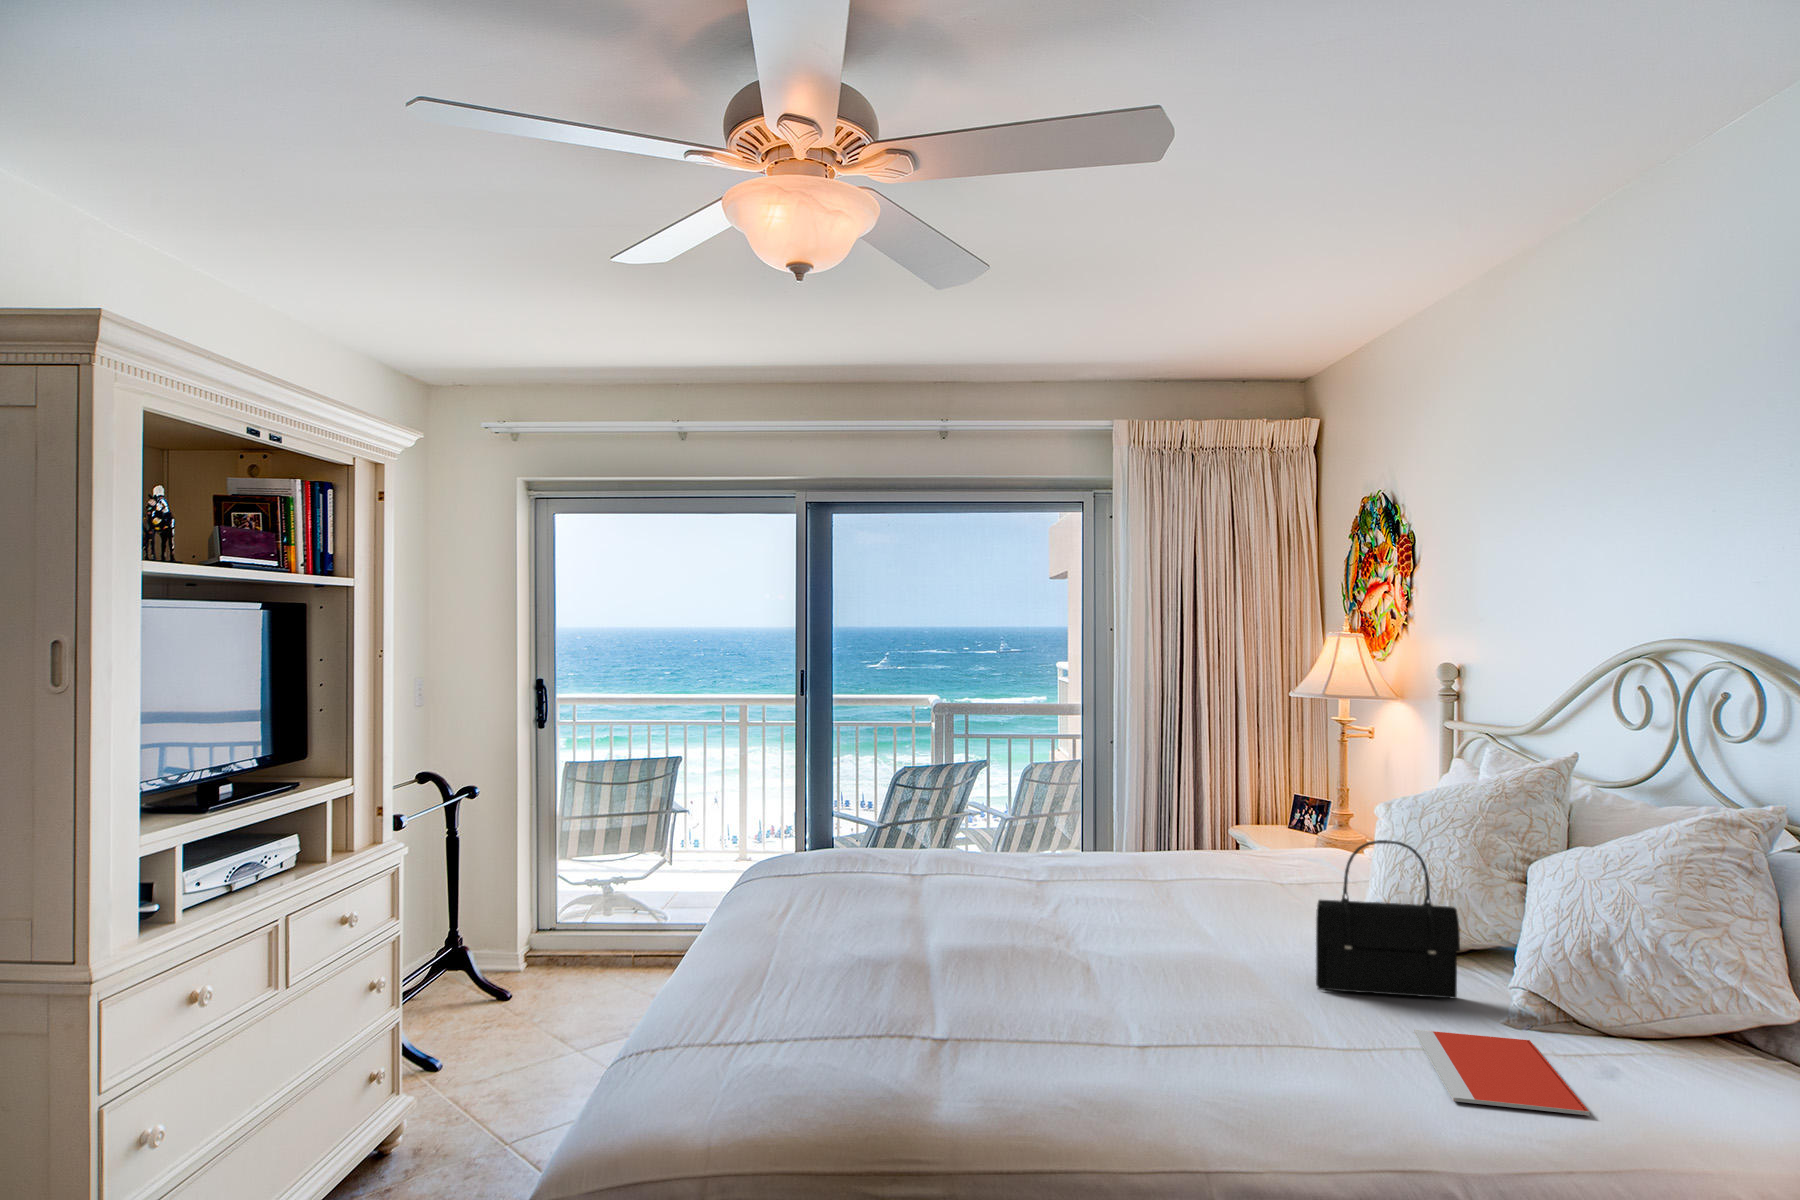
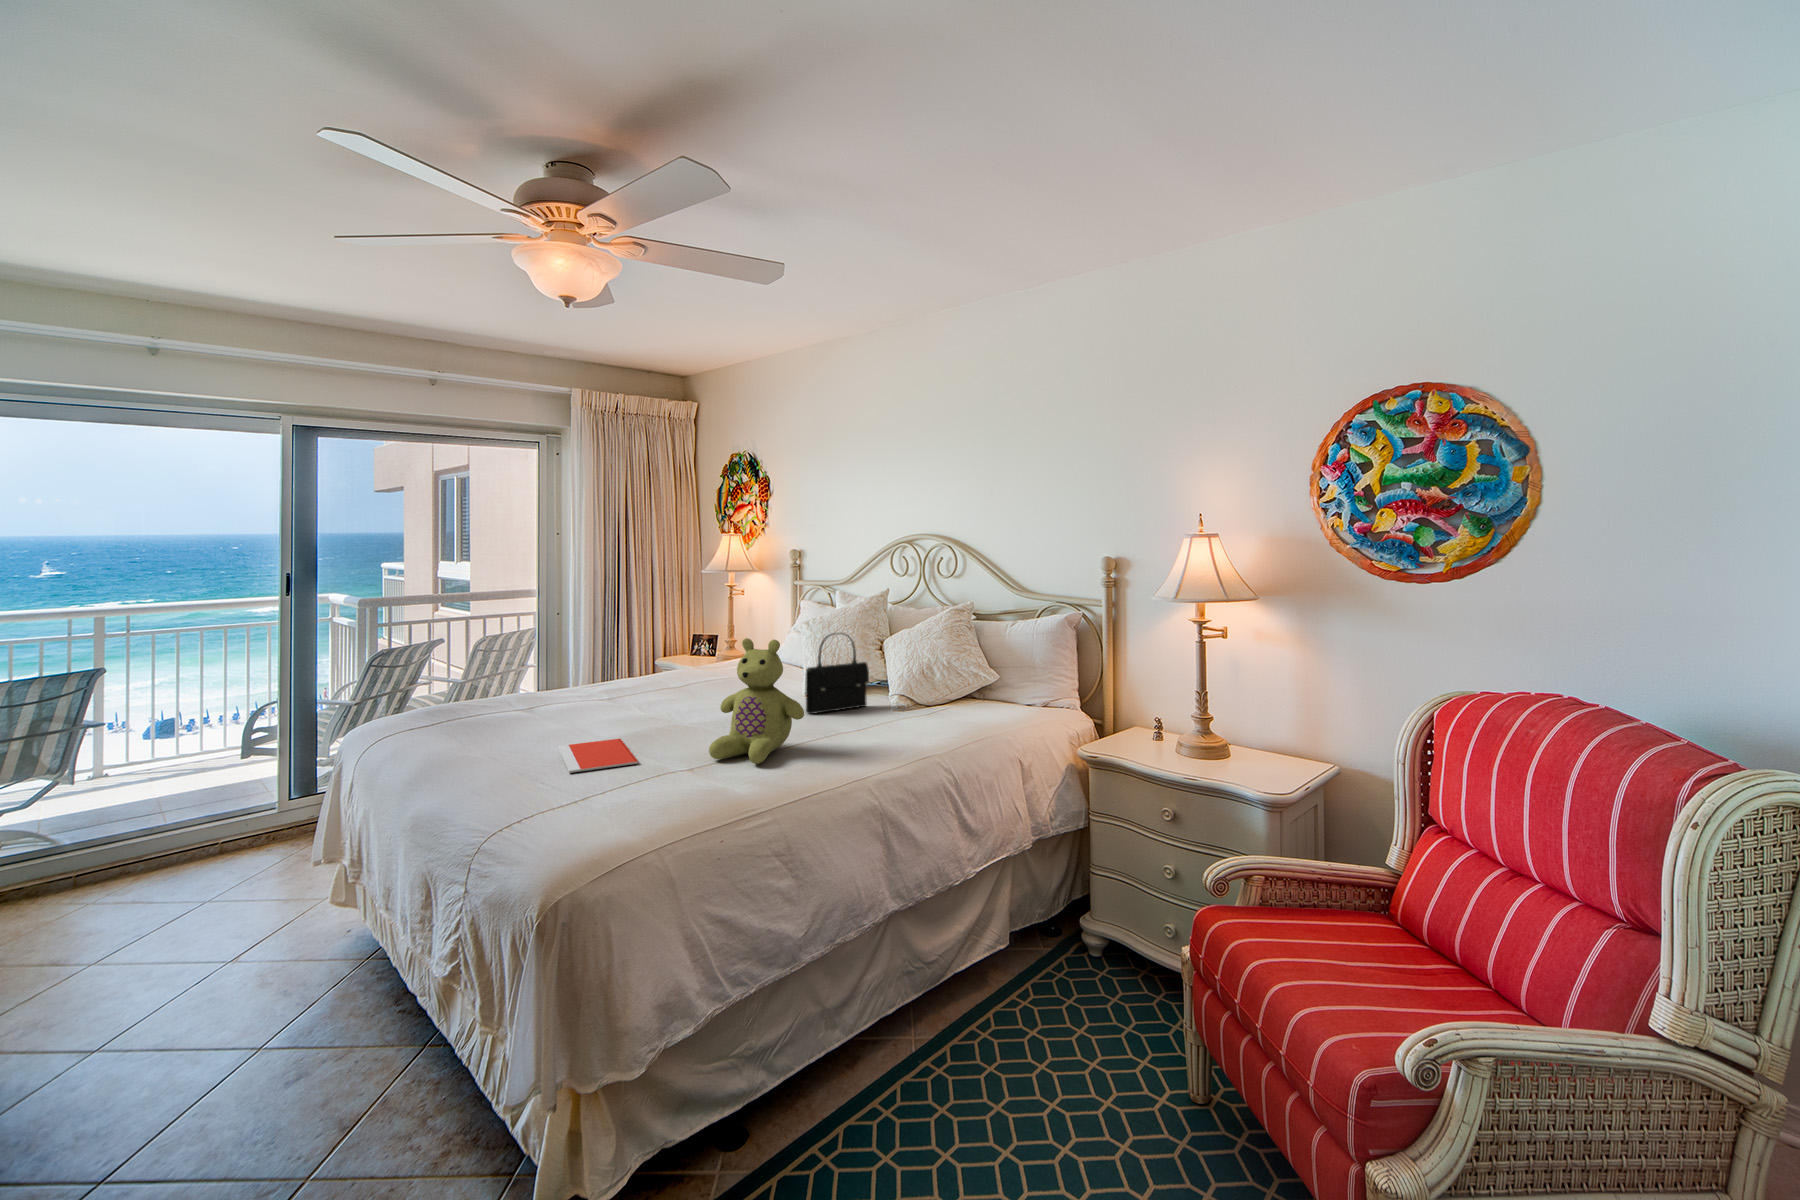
stuffed bear: none [1049,835,1217,1069] -> present [709,638,804,764]
notebook: present [1414,1030,1590,1115] -> present [558,739,638,773]

